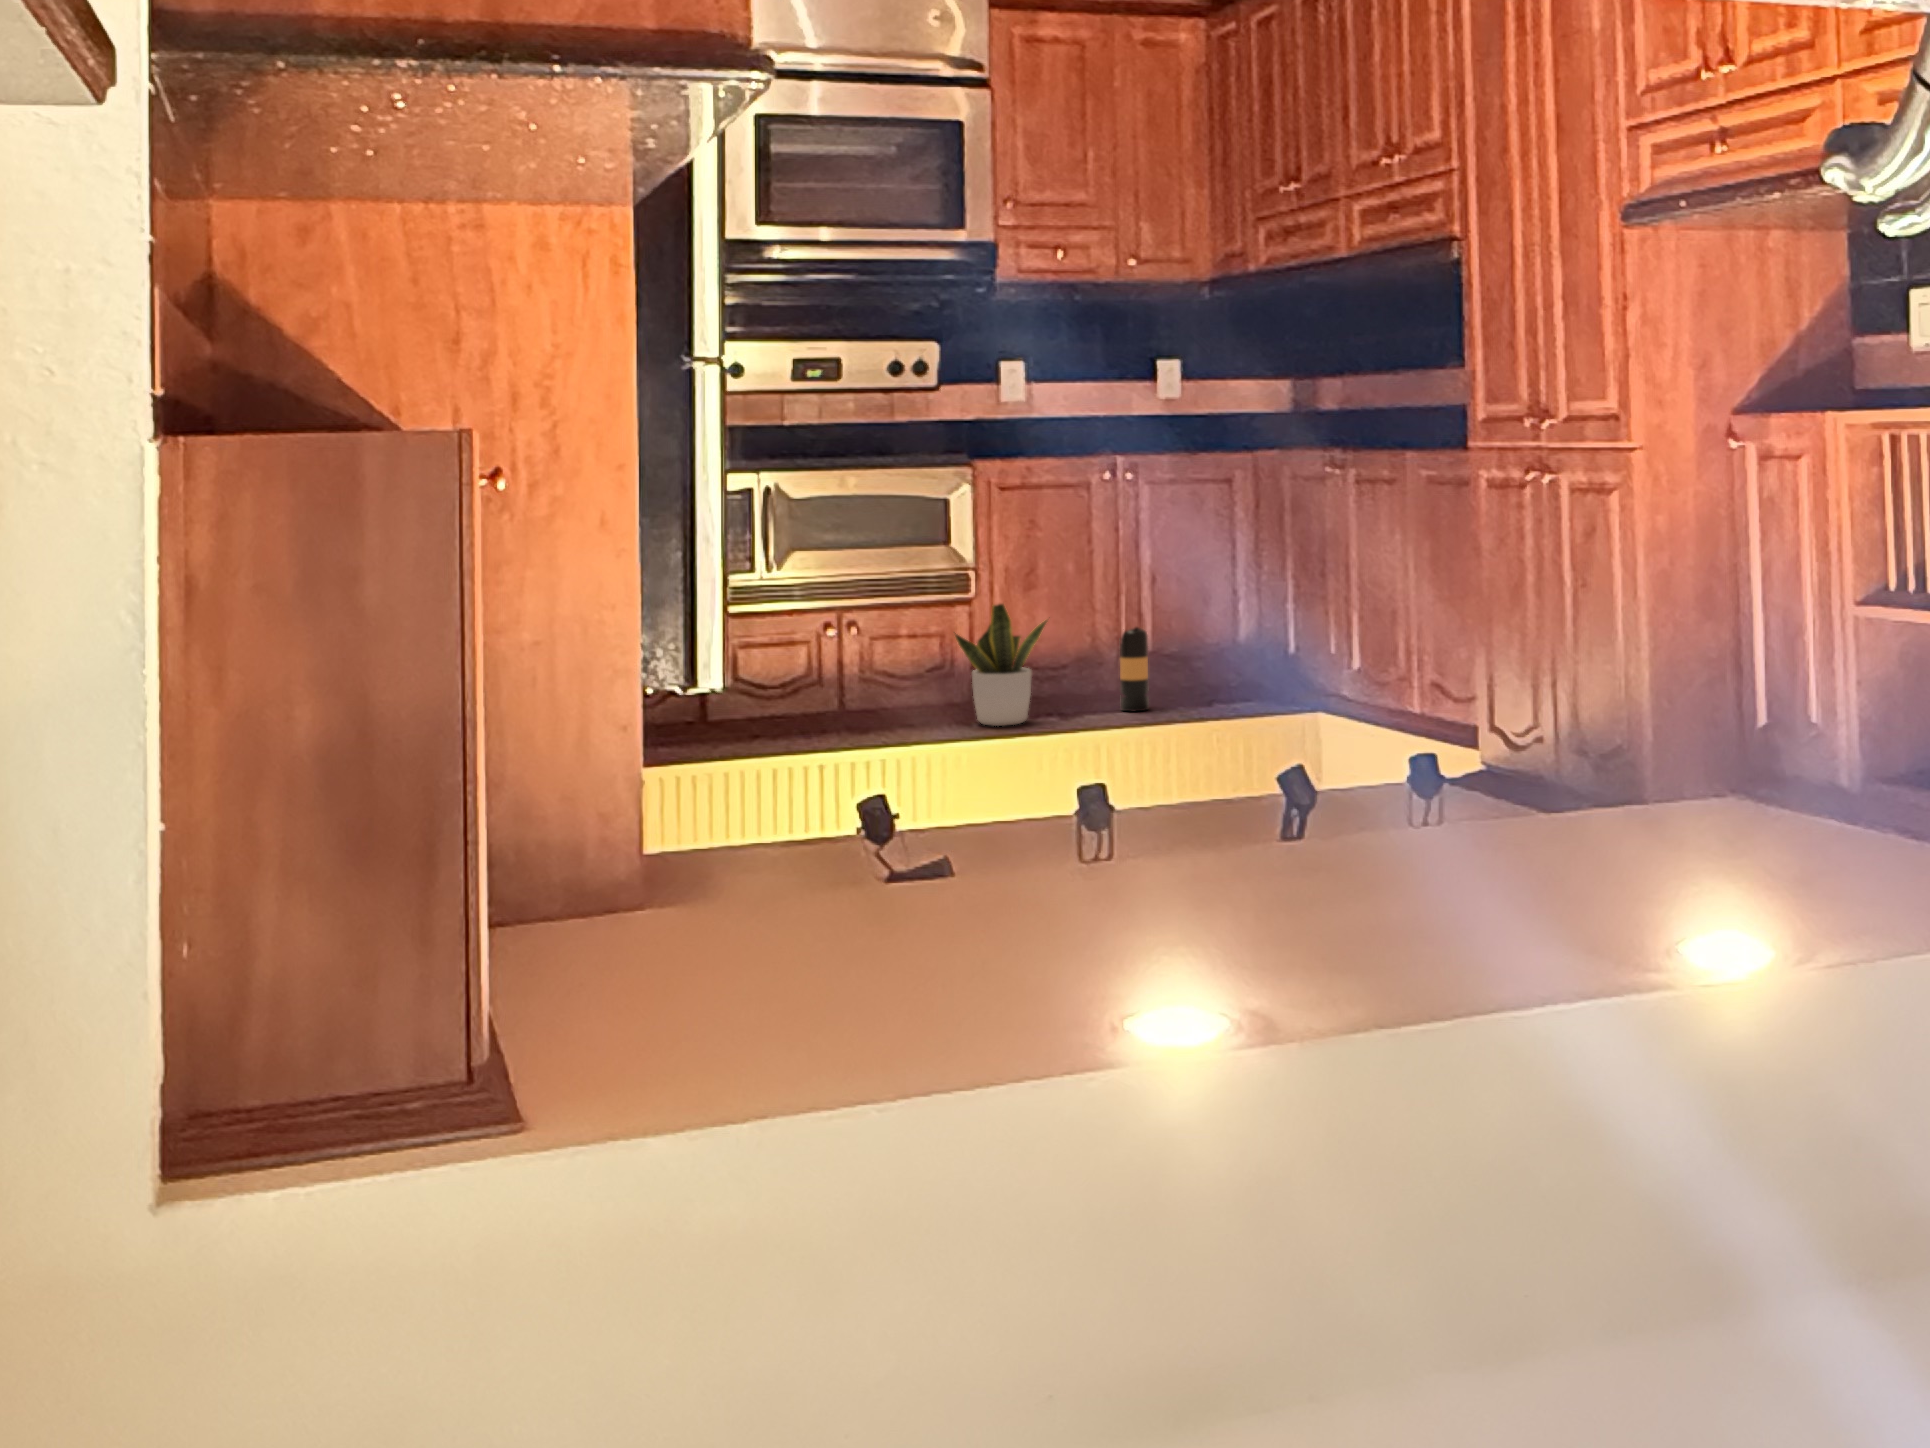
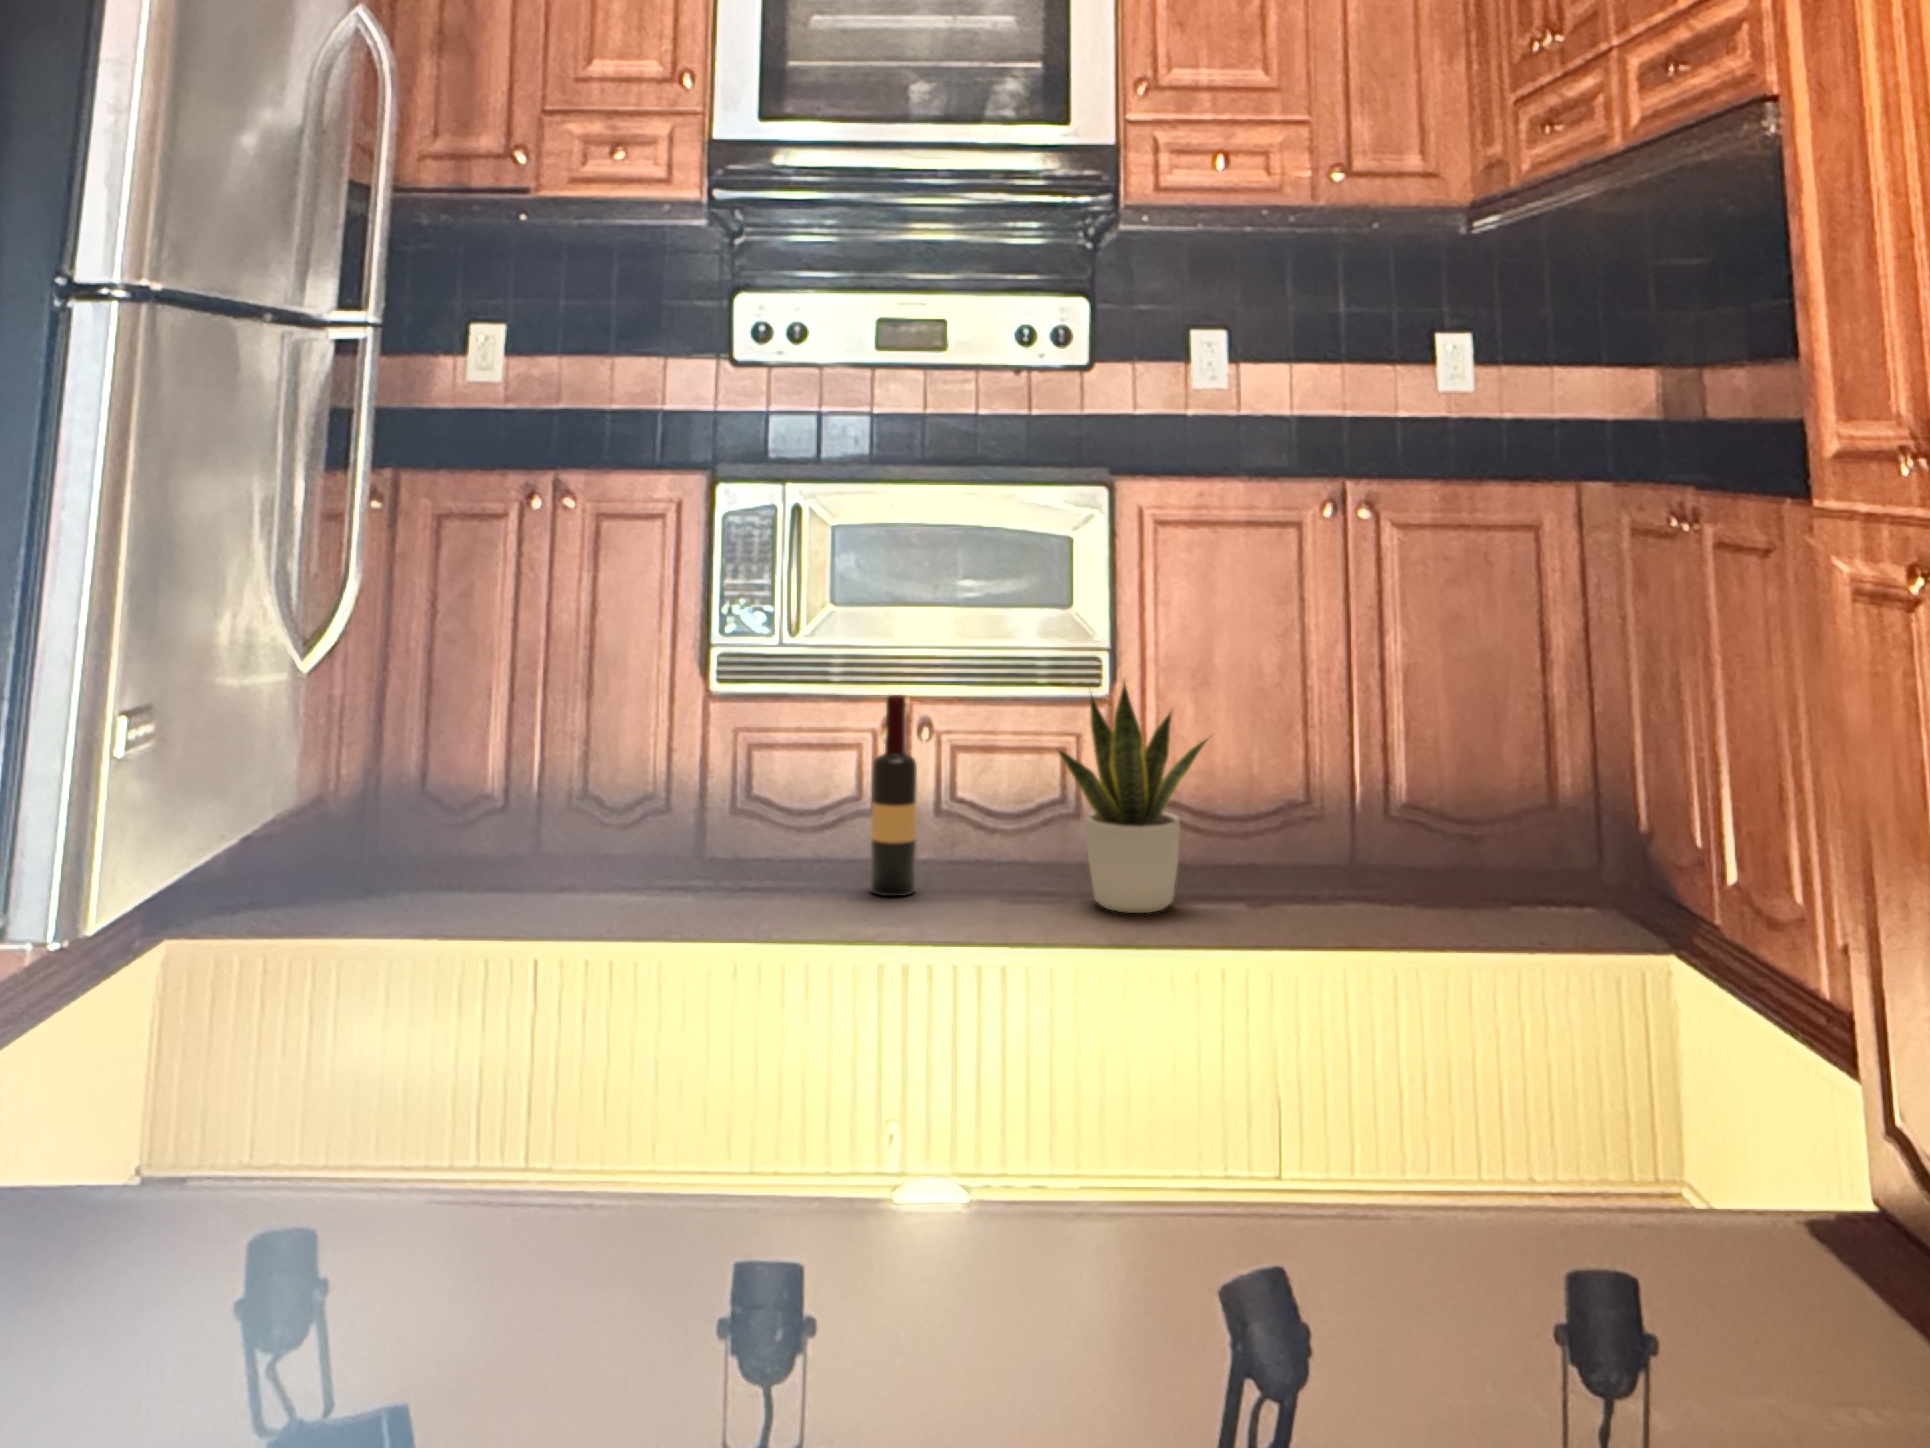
wine bottle: present [1119,627,1149,711] -> present [871,695,917,896]

